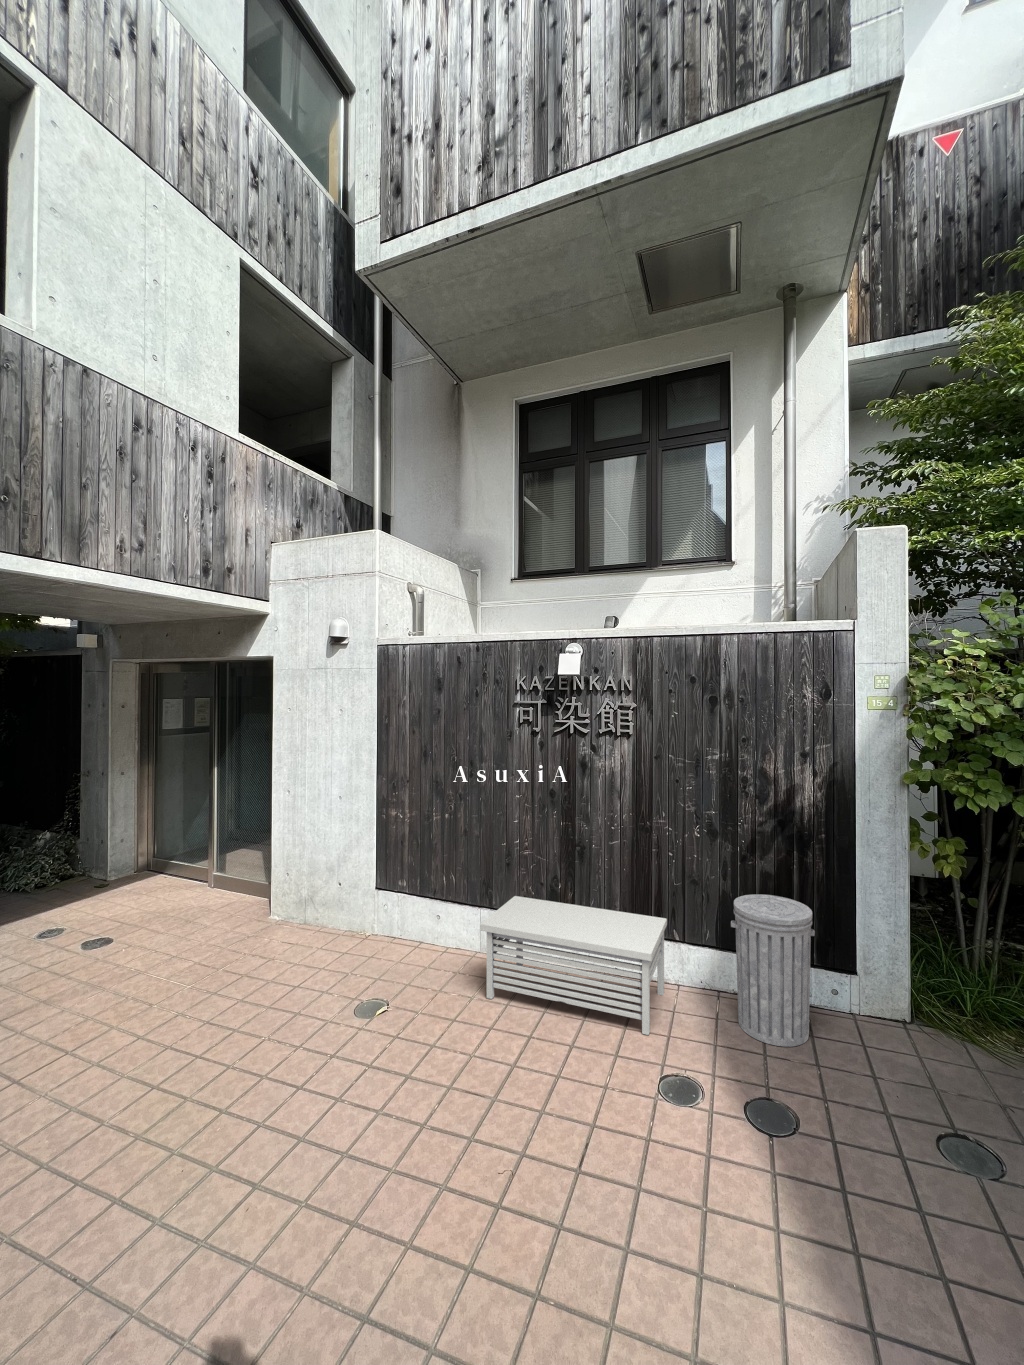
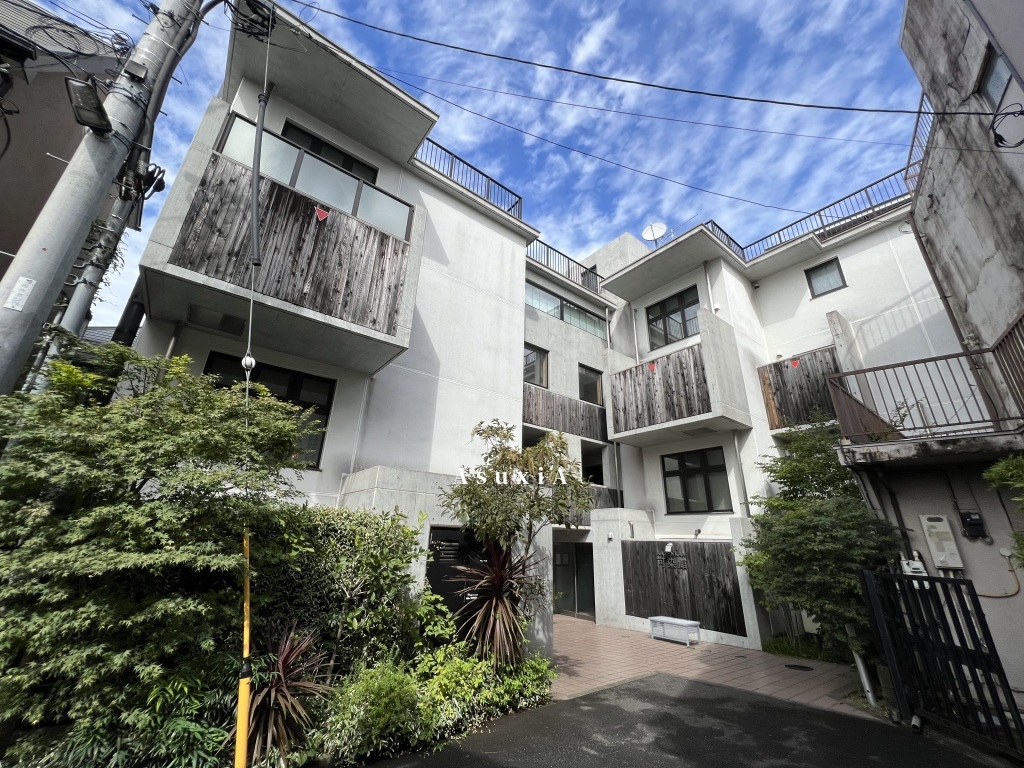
trash can: present [731,894,815,1047] -> none [709,614,733,652]

